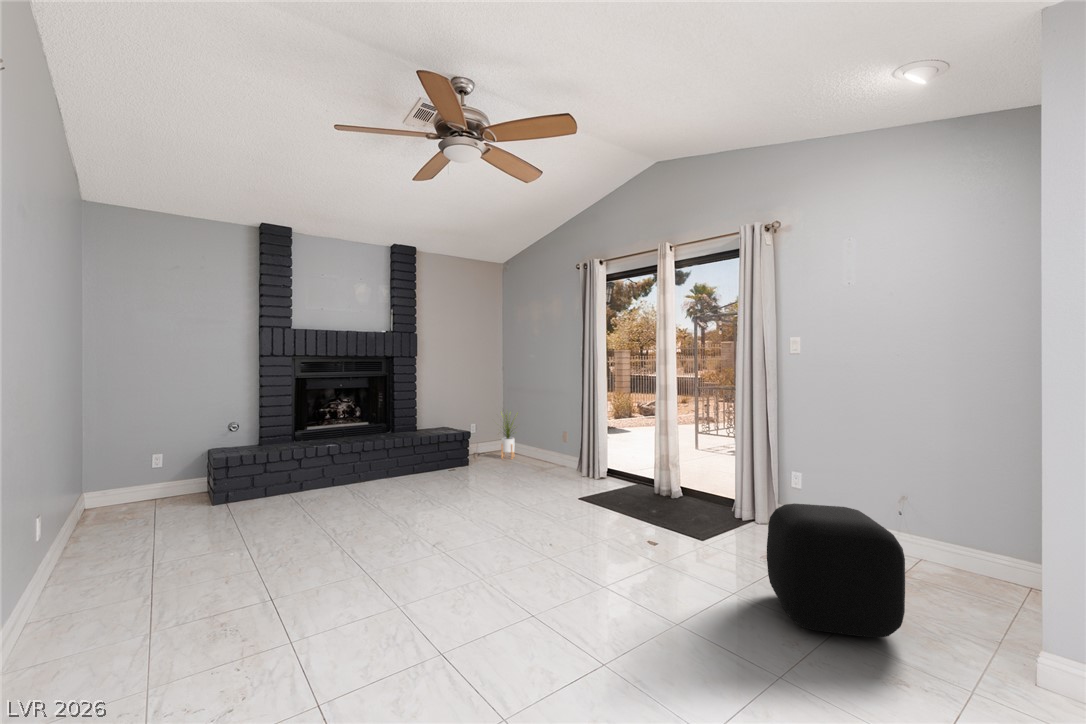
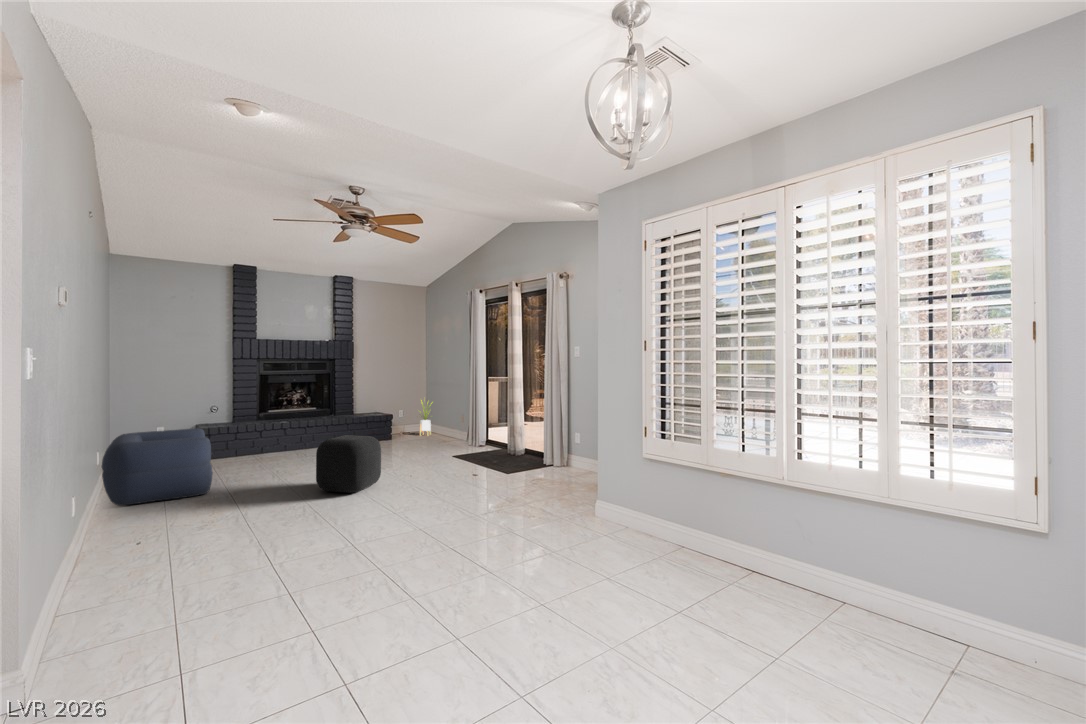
armchair: none [35,466,234,627] -> present [102,428,213,506]
ottoman: present [767,503,905,637] -> present [316,435,381,493]

